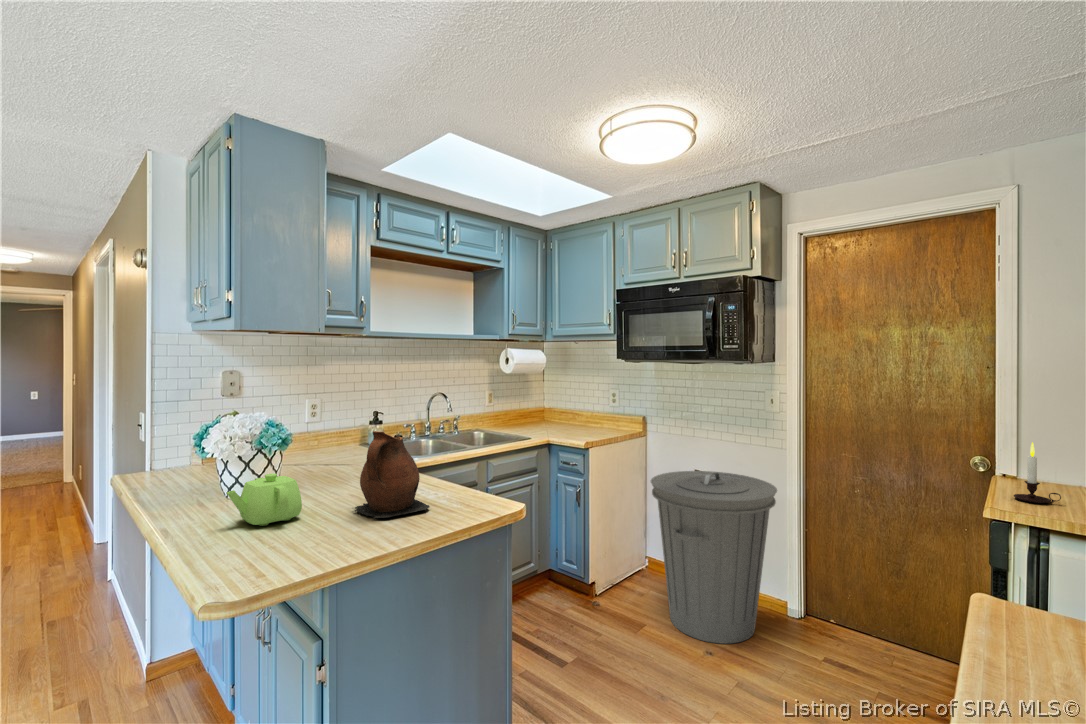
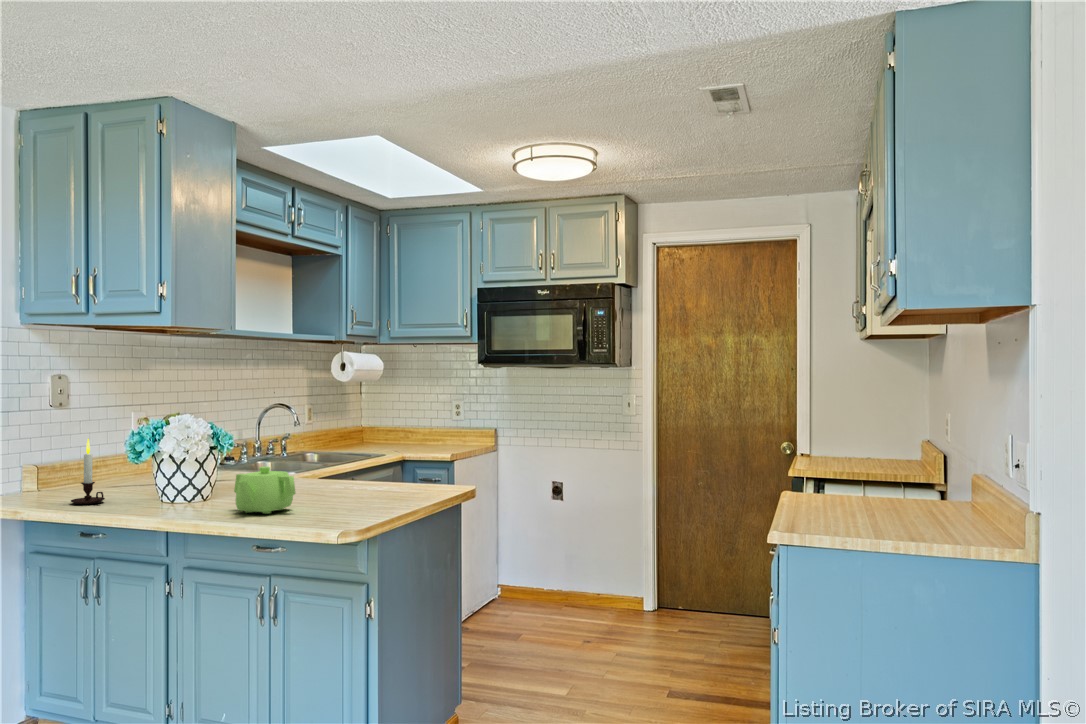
ceramic pitcher: present [355,431,430,518] -> none [323,424,398,504]
candle: present [1014,442,1061,503] -> present [71,438,105,504]
trash can: present [651,471,777,644] -> none [522,475,641,638]

